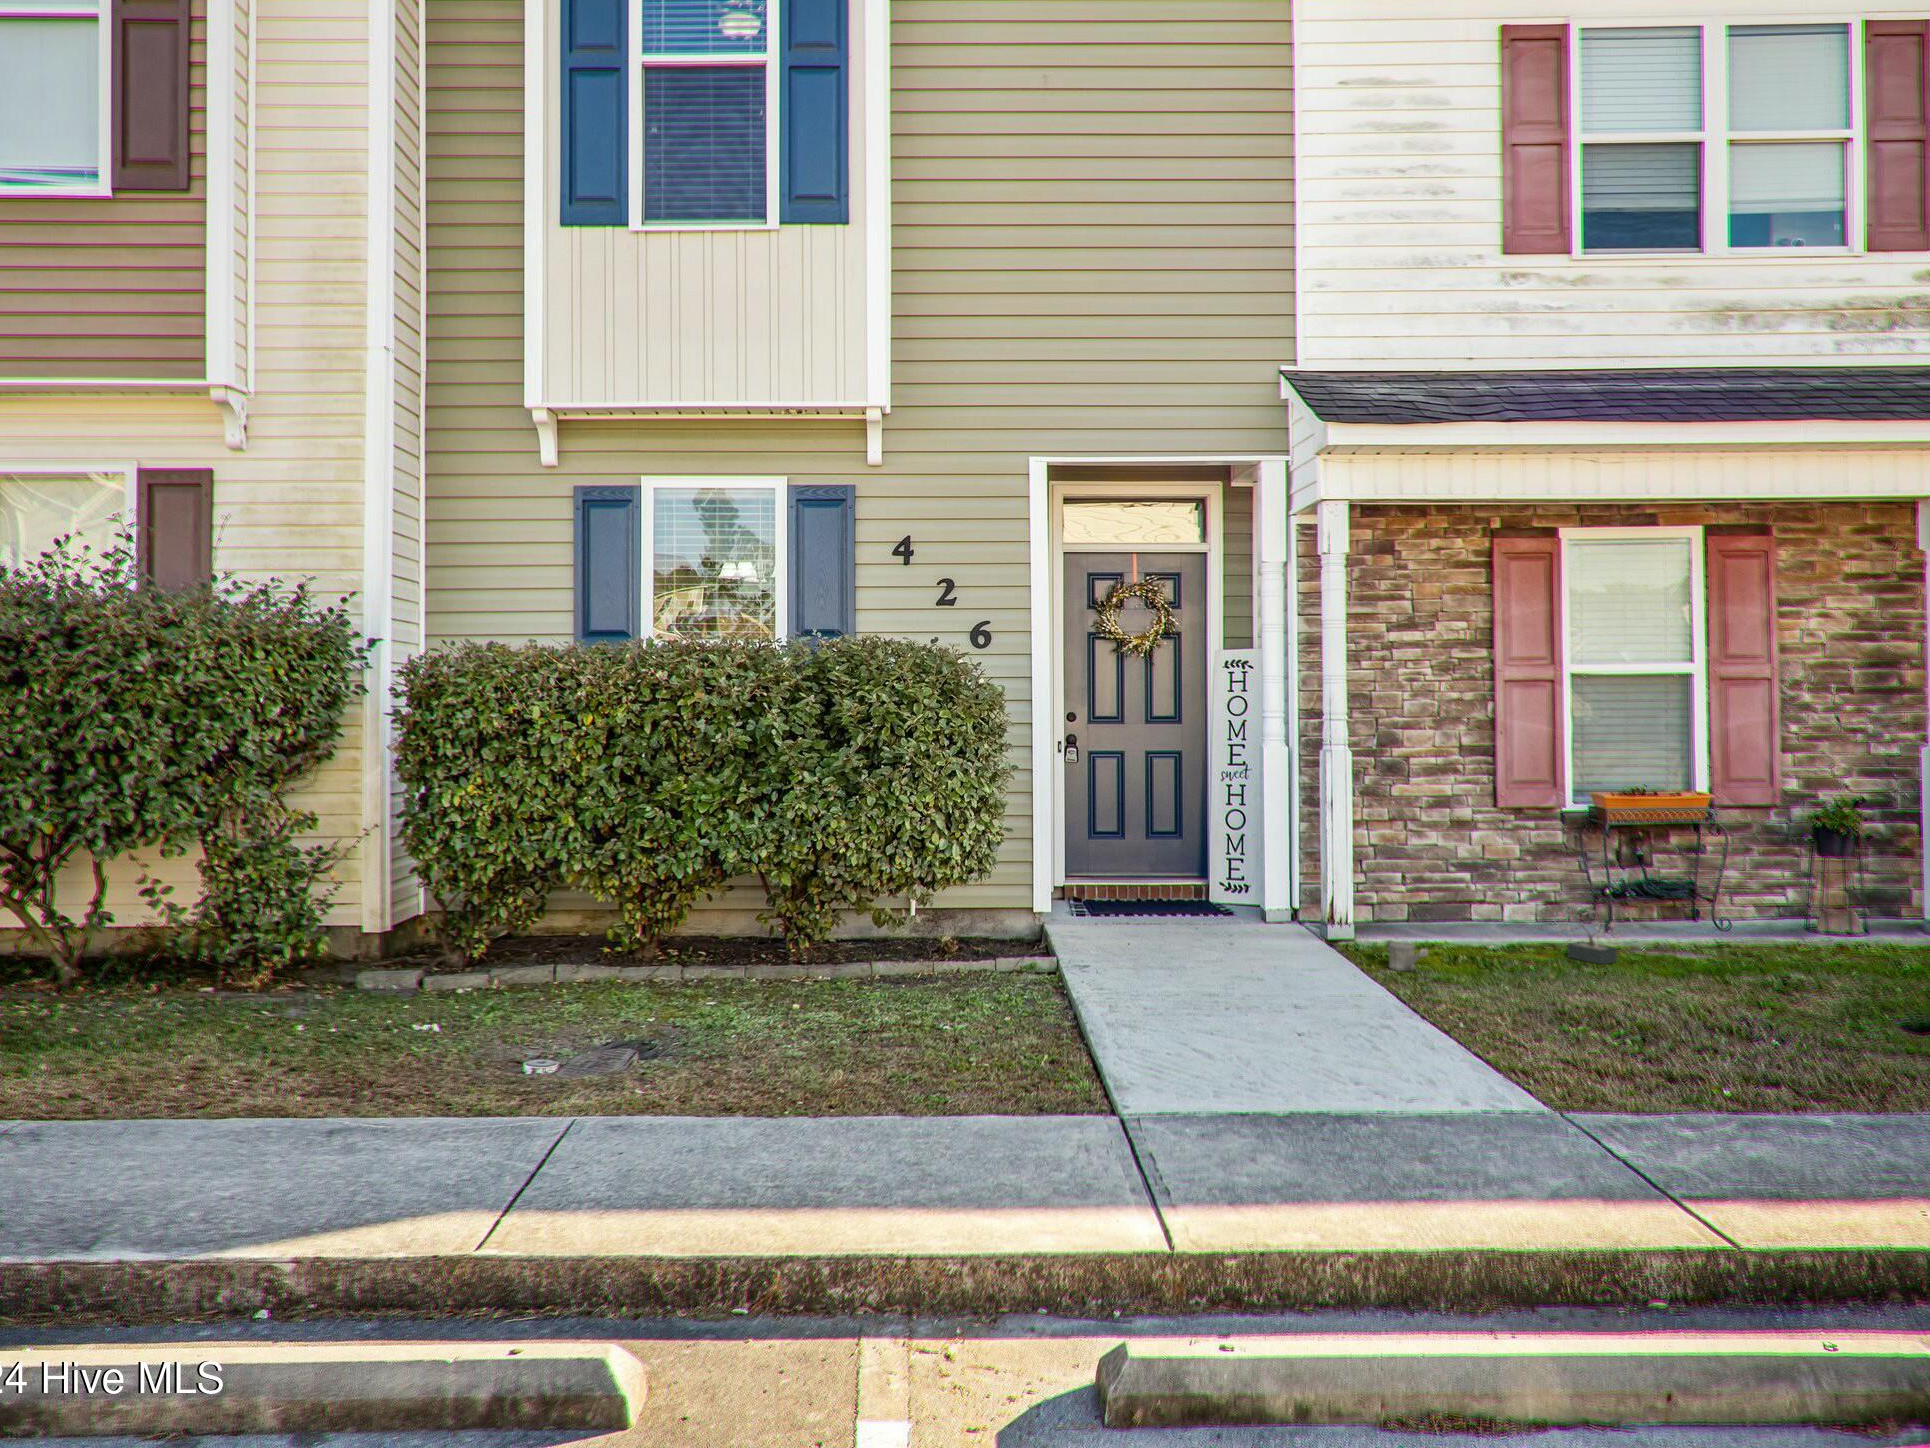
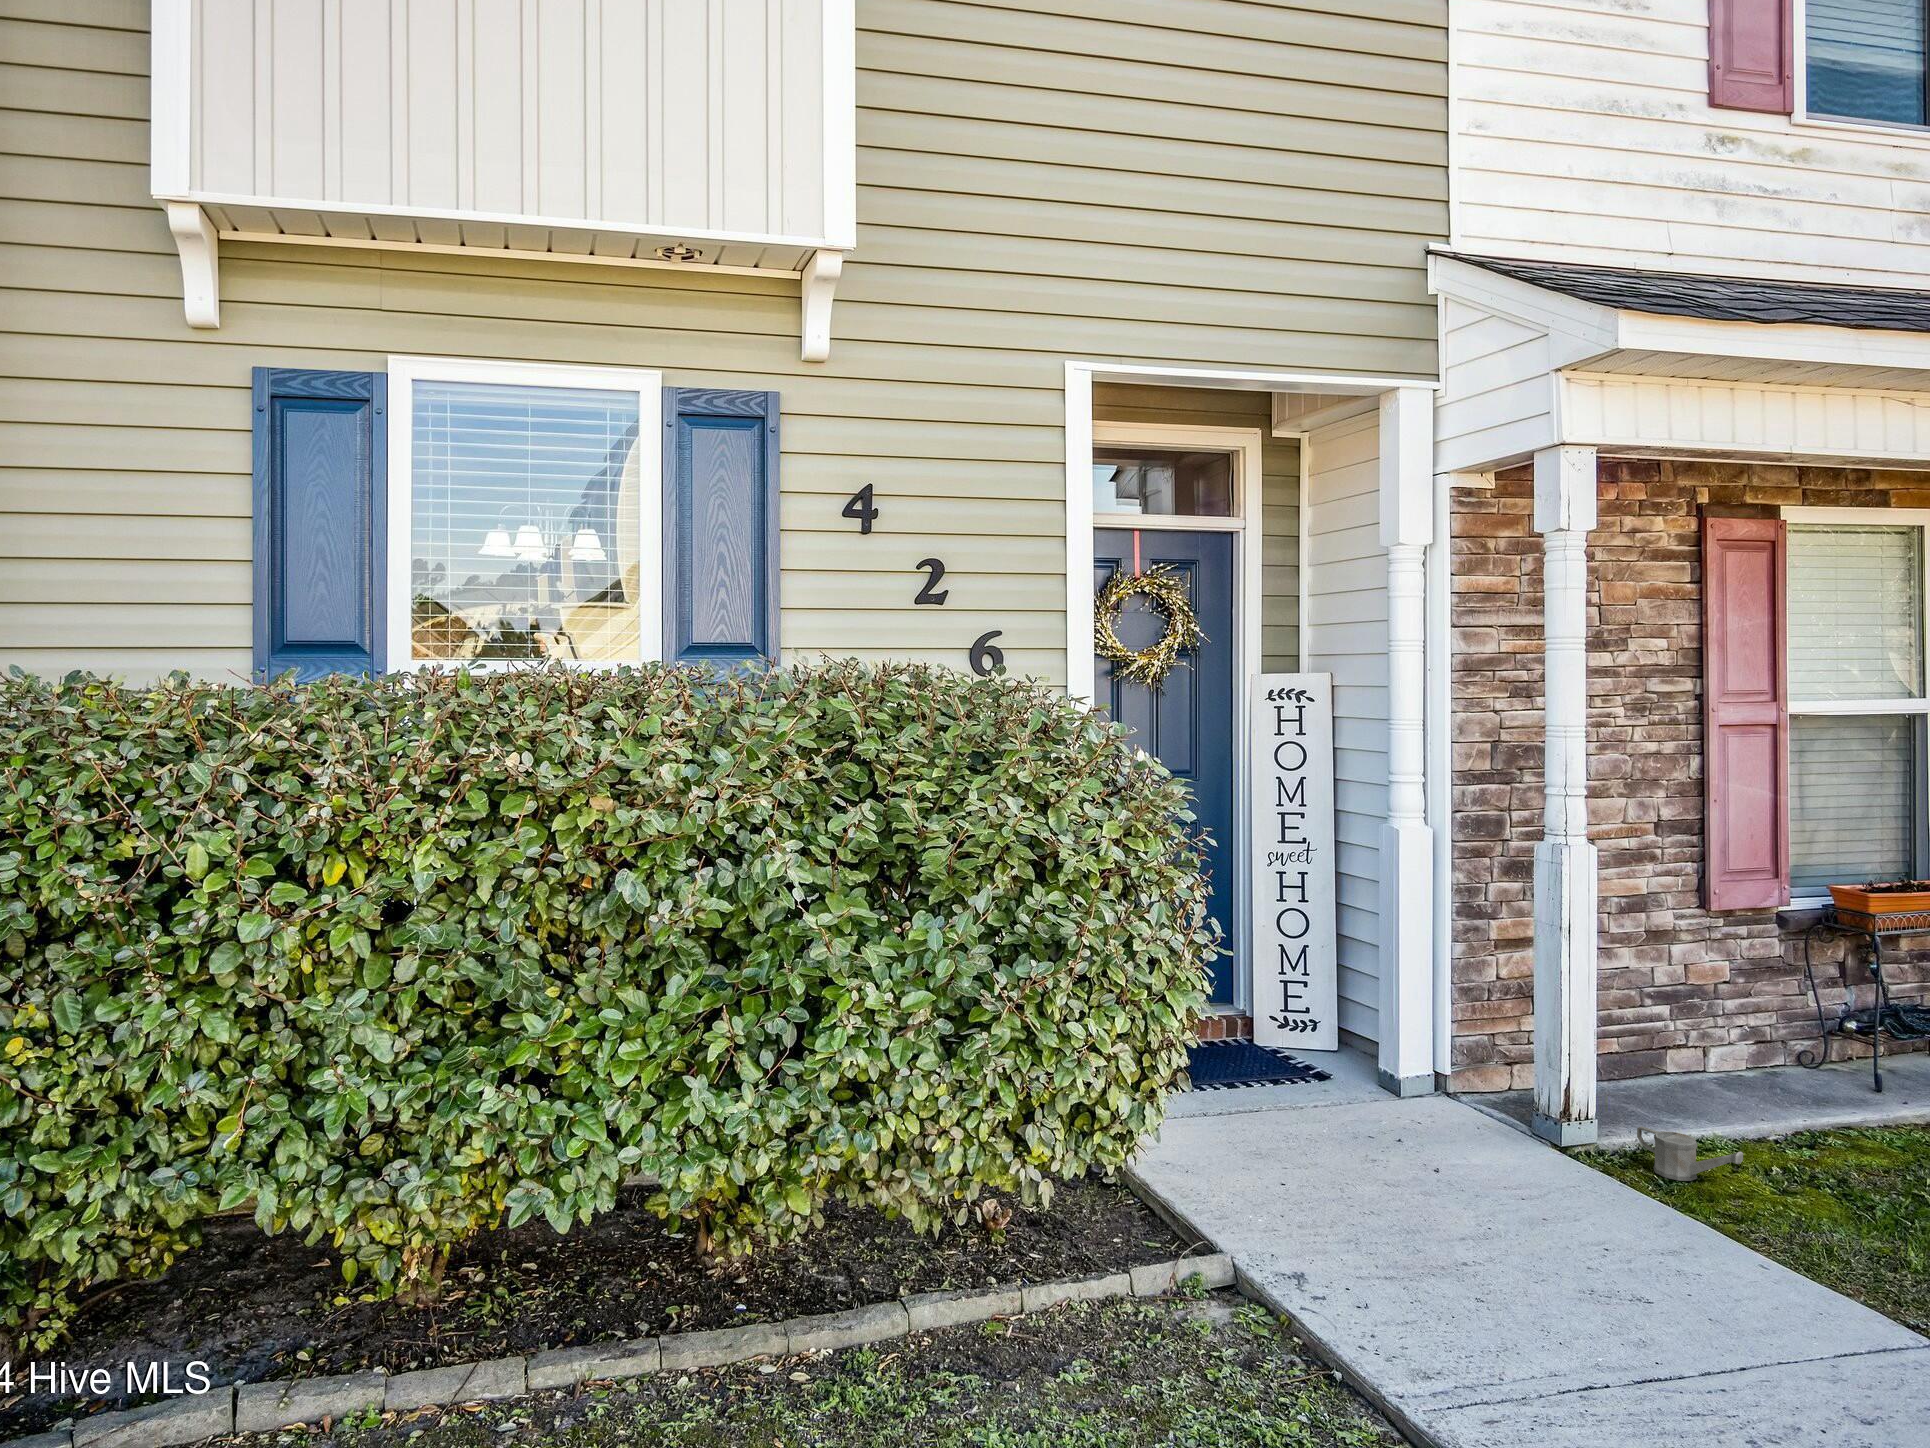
decorative plant: present [1554,904,1619,964] -> none [1785,1036,1894,1128]

